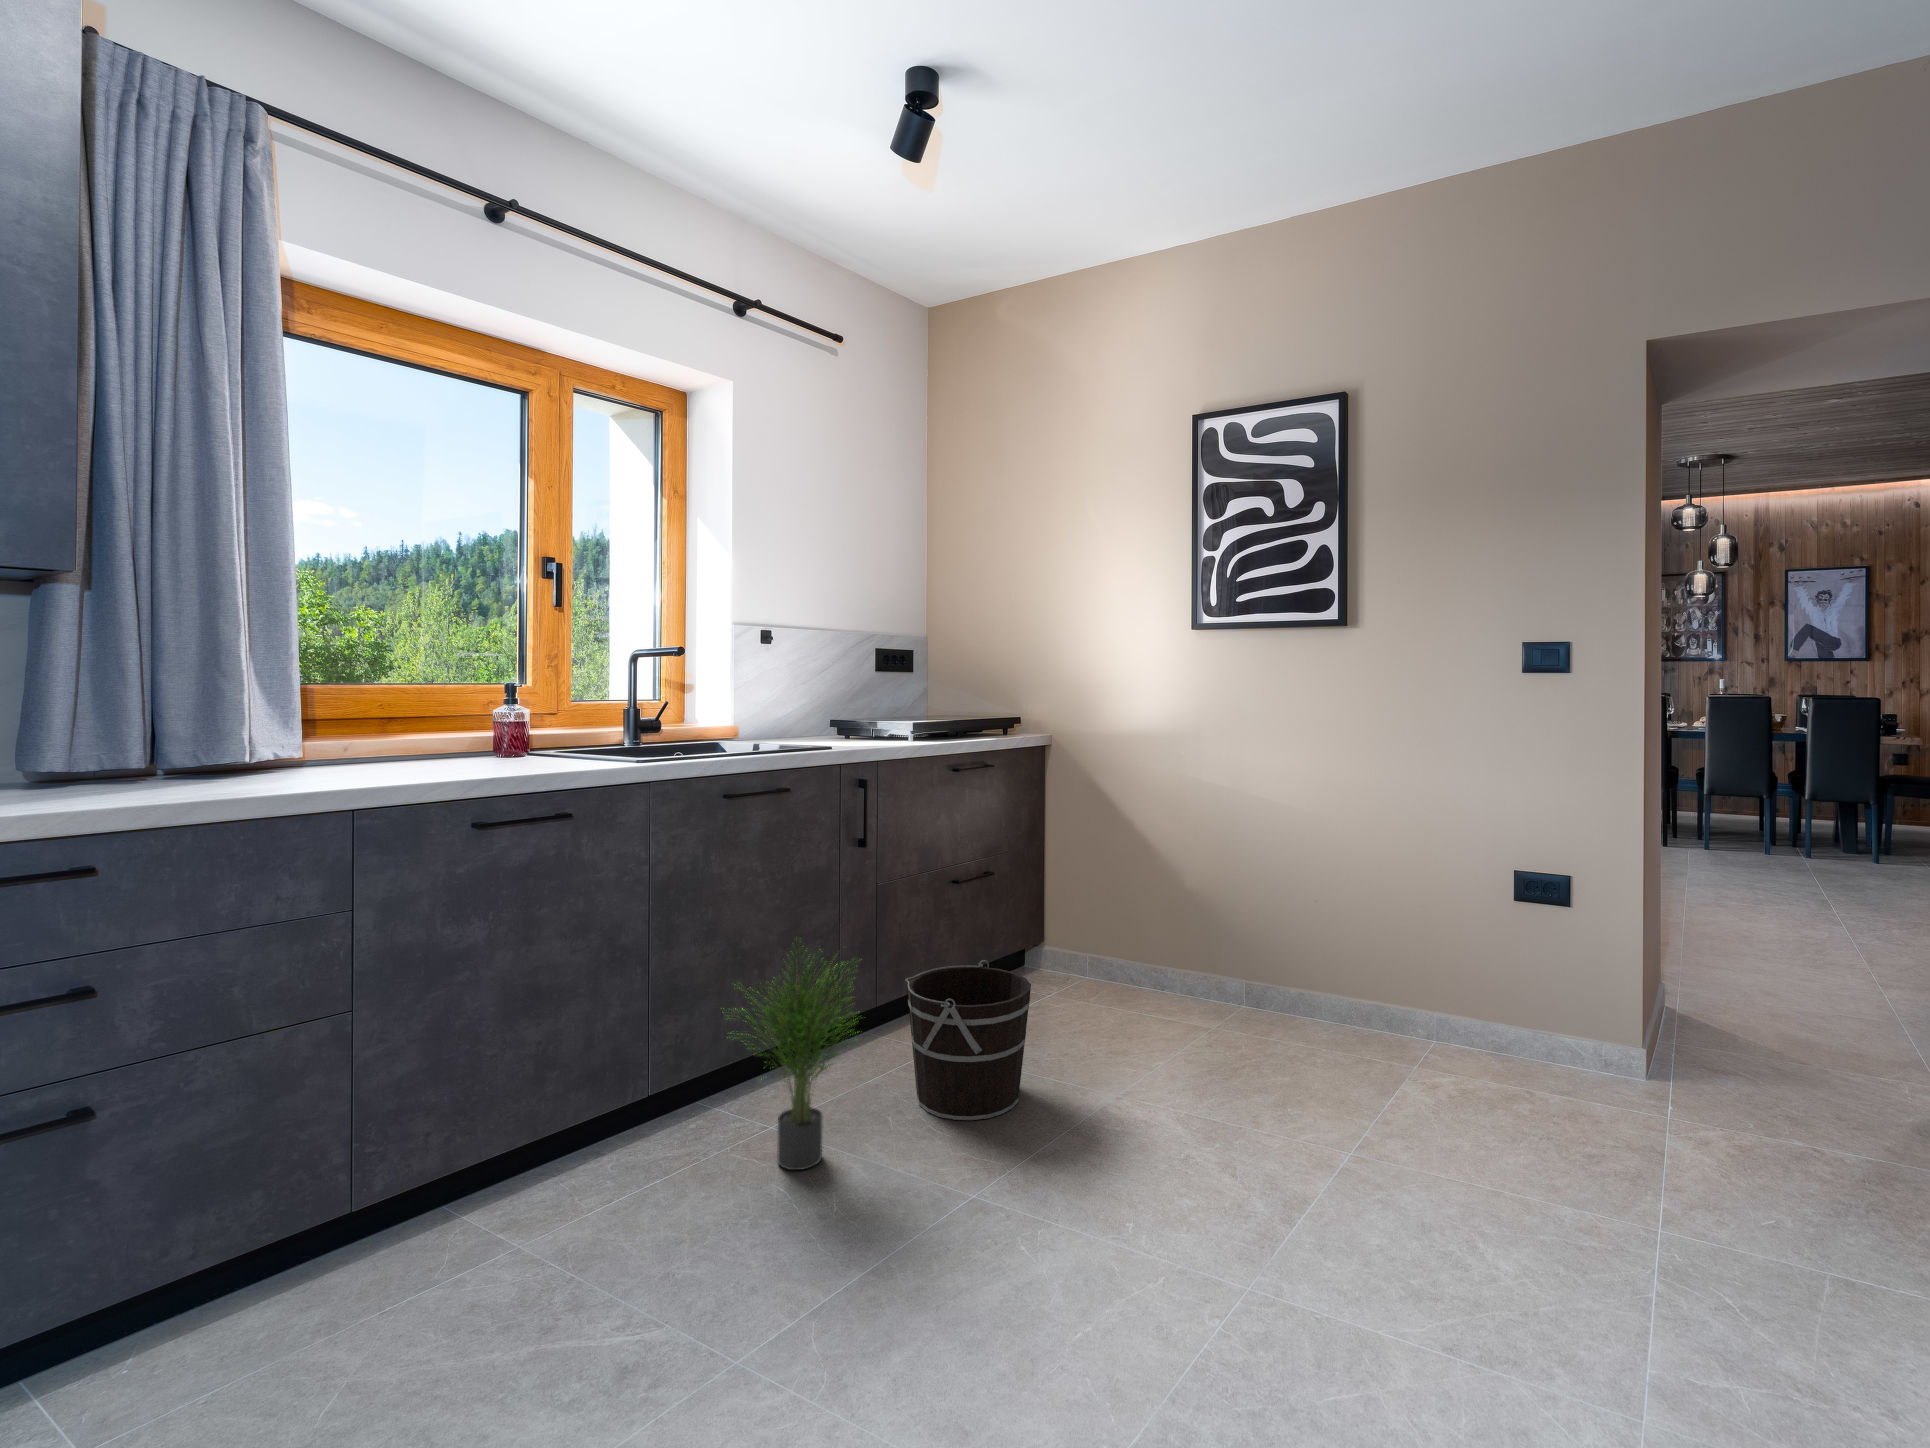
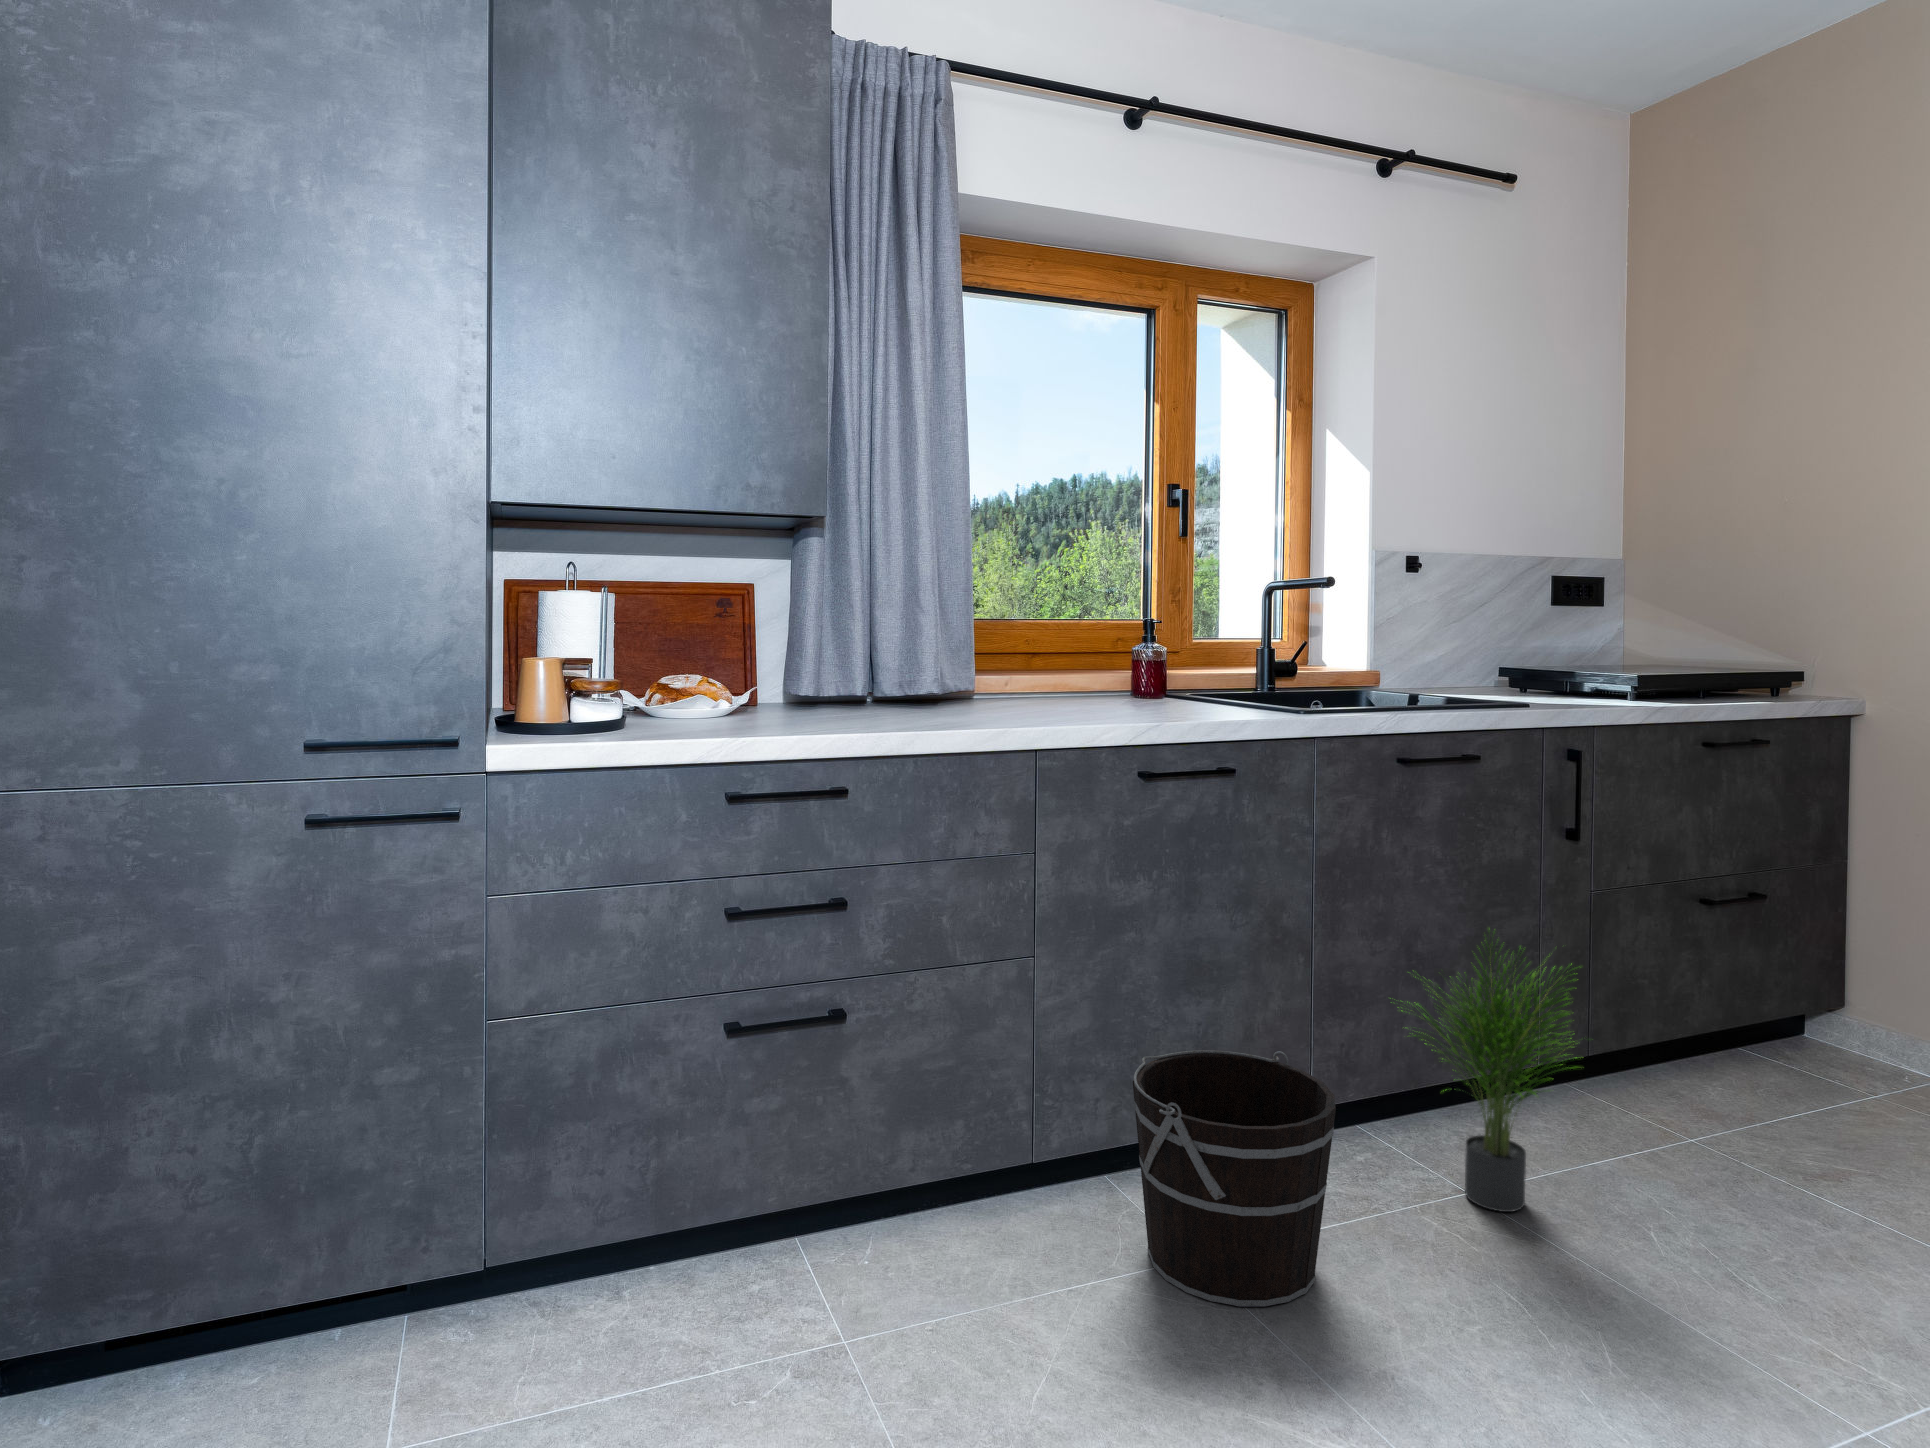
bucket: present [905,960,1031,1120] -> present [1133,1050,1336,1306]

